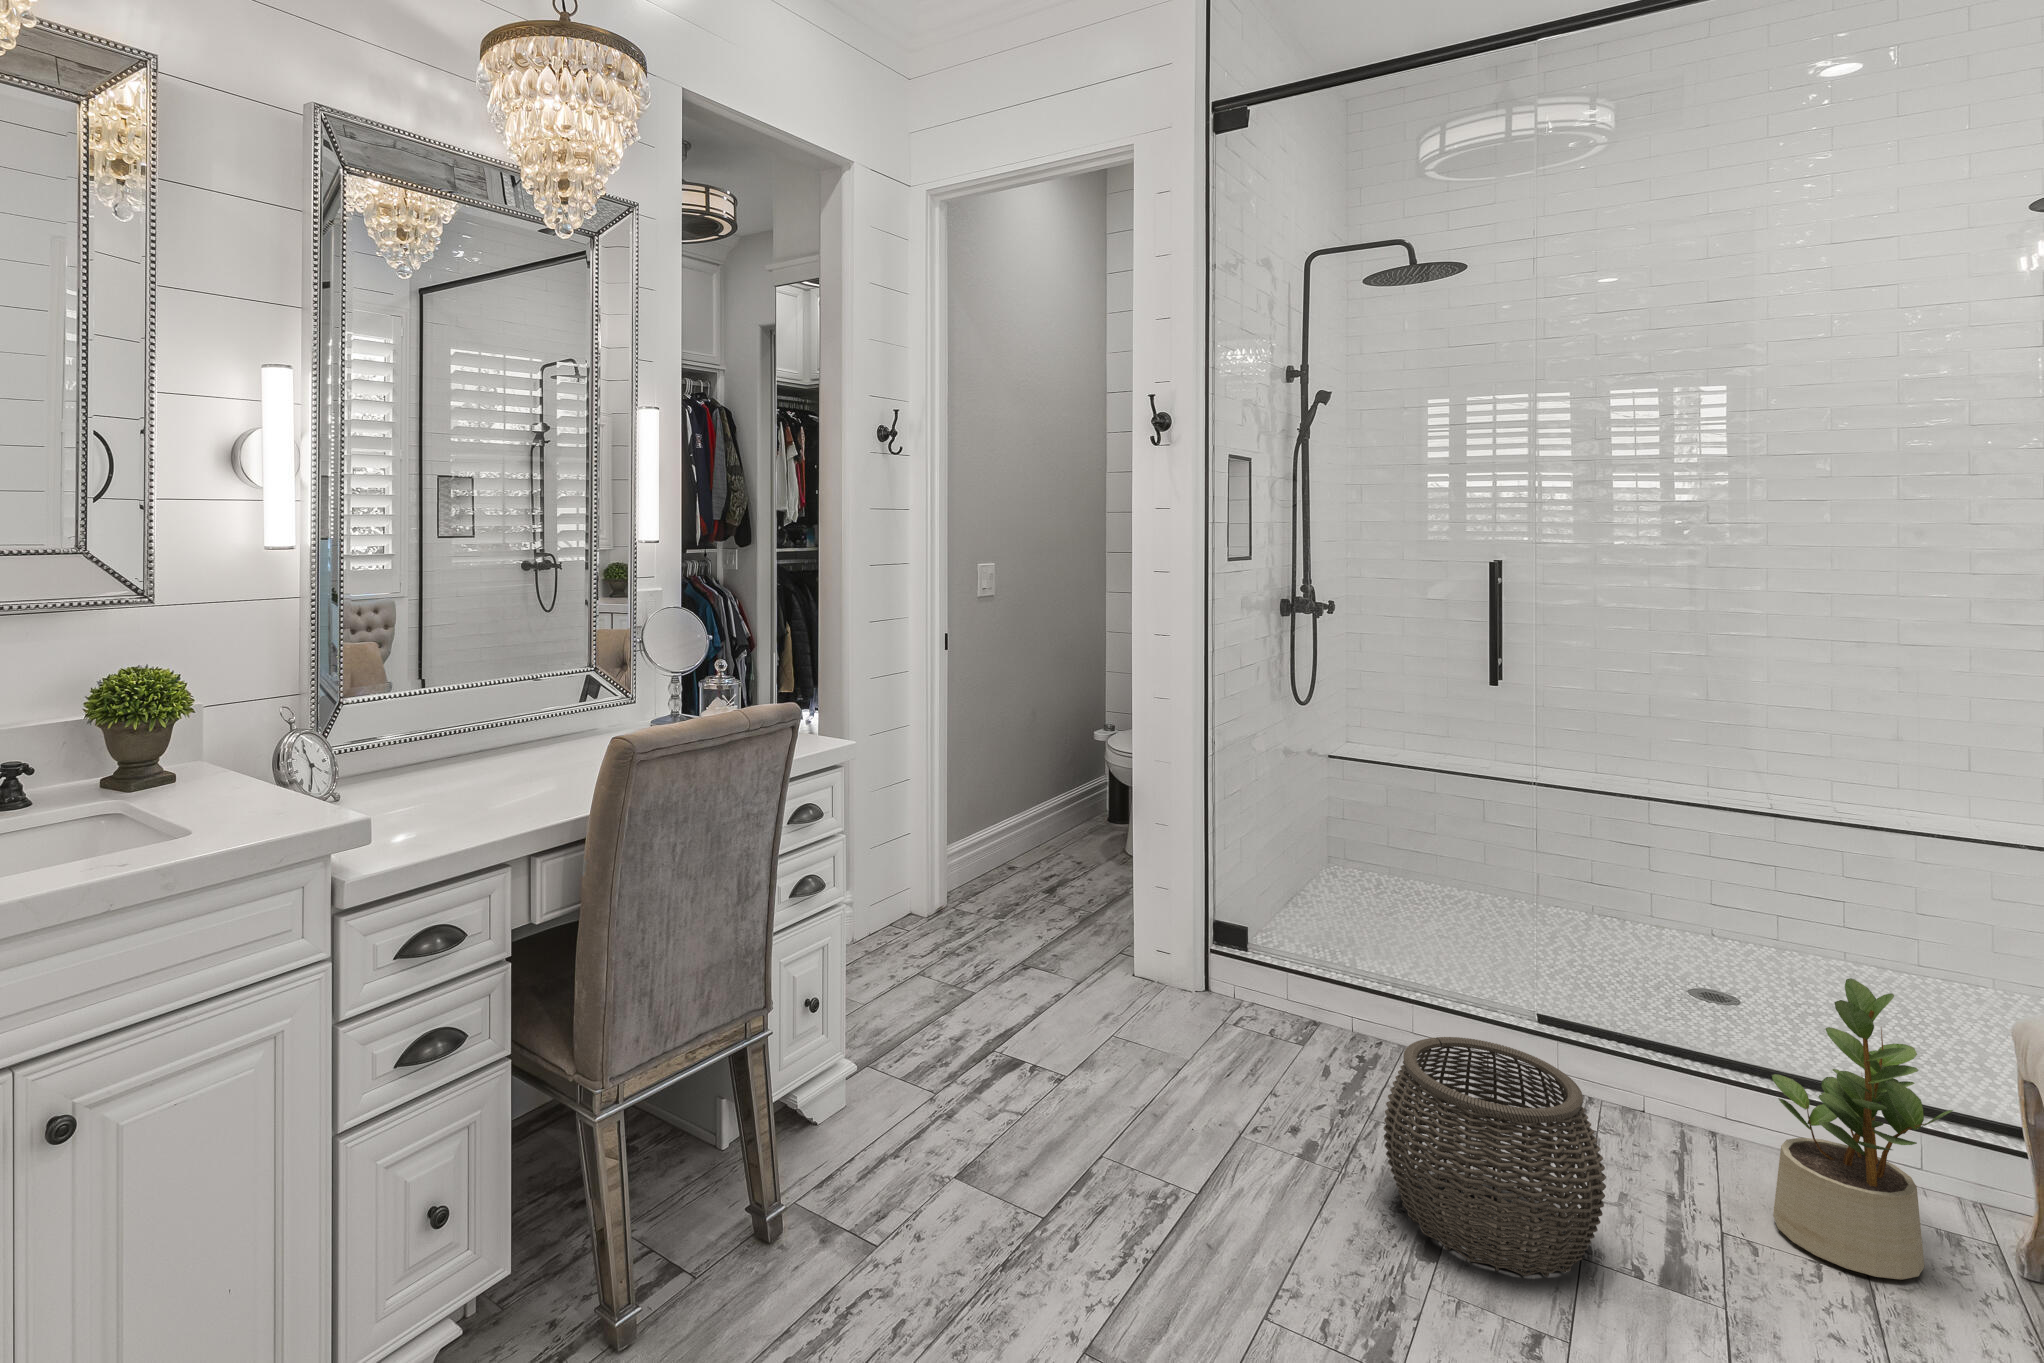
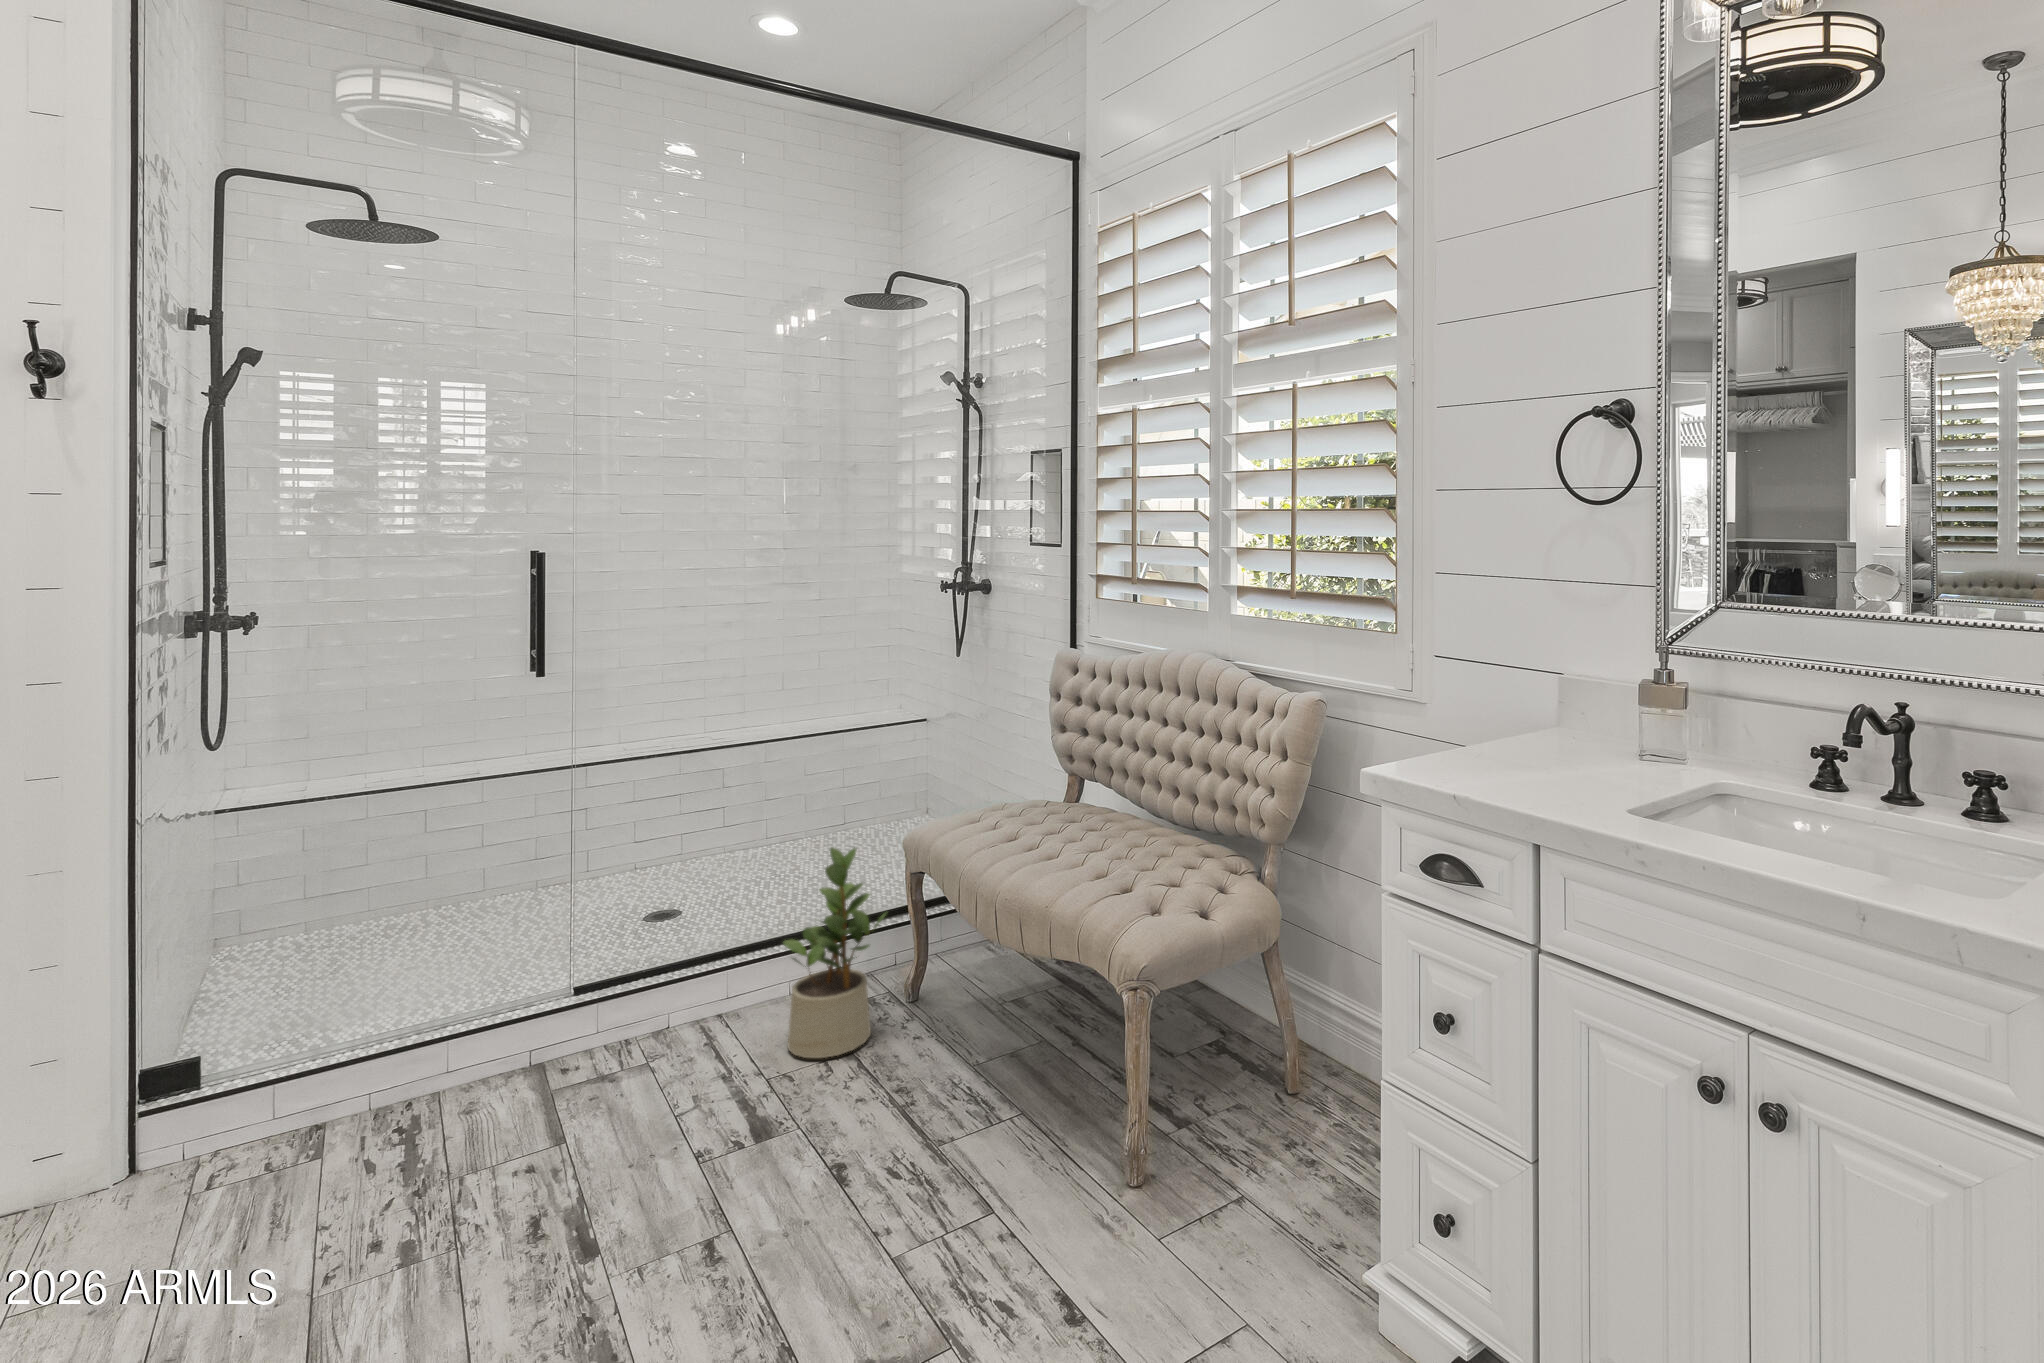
woven basket: present [1384,1037,1606,1277] -> none [512,1011,722,1240]

